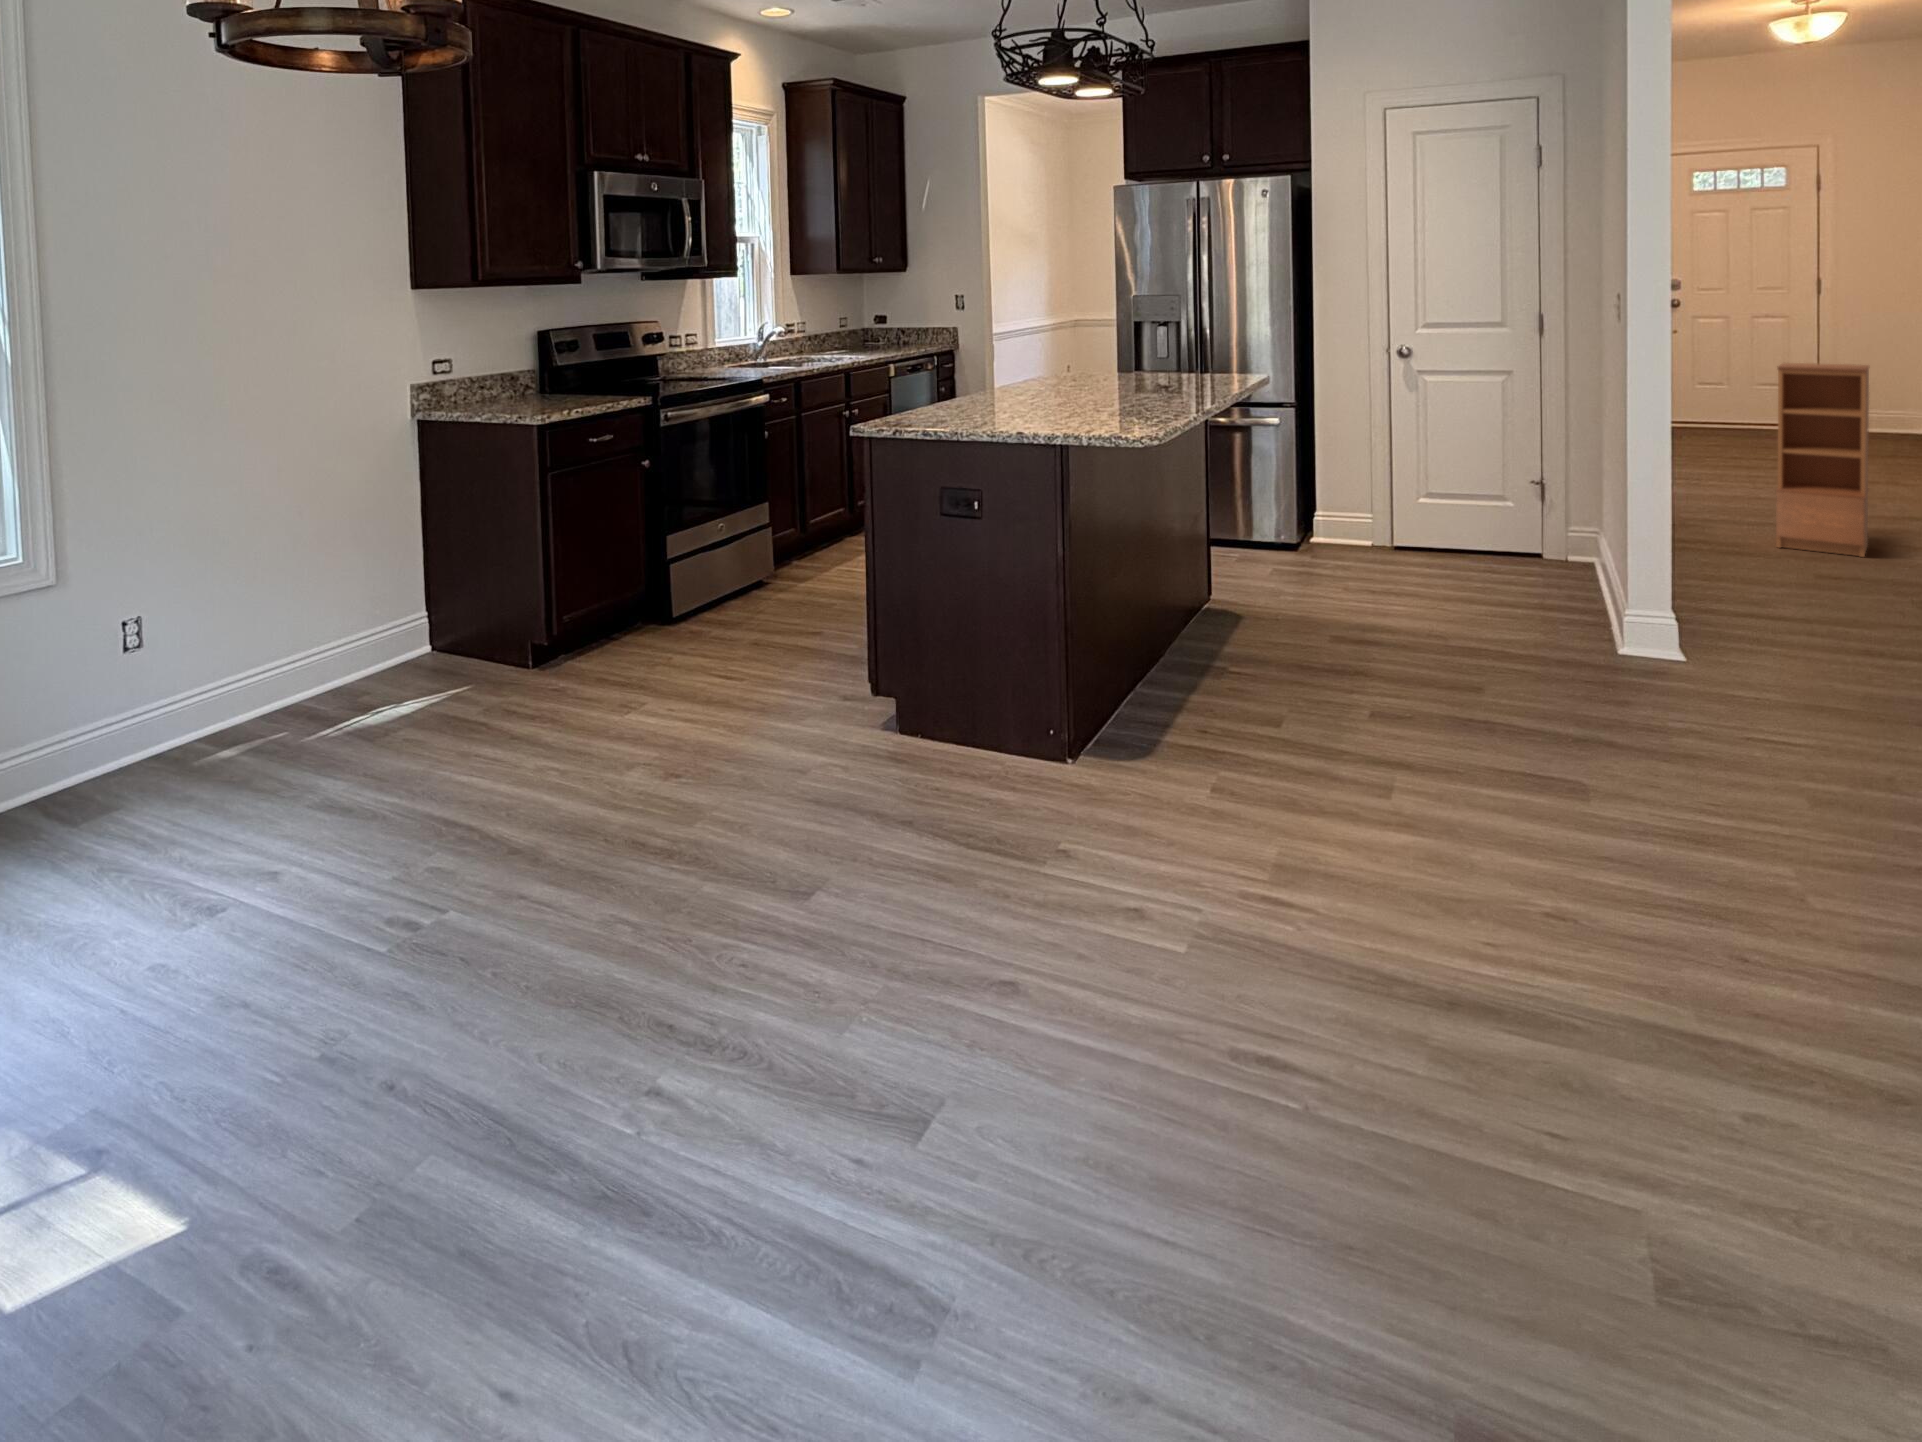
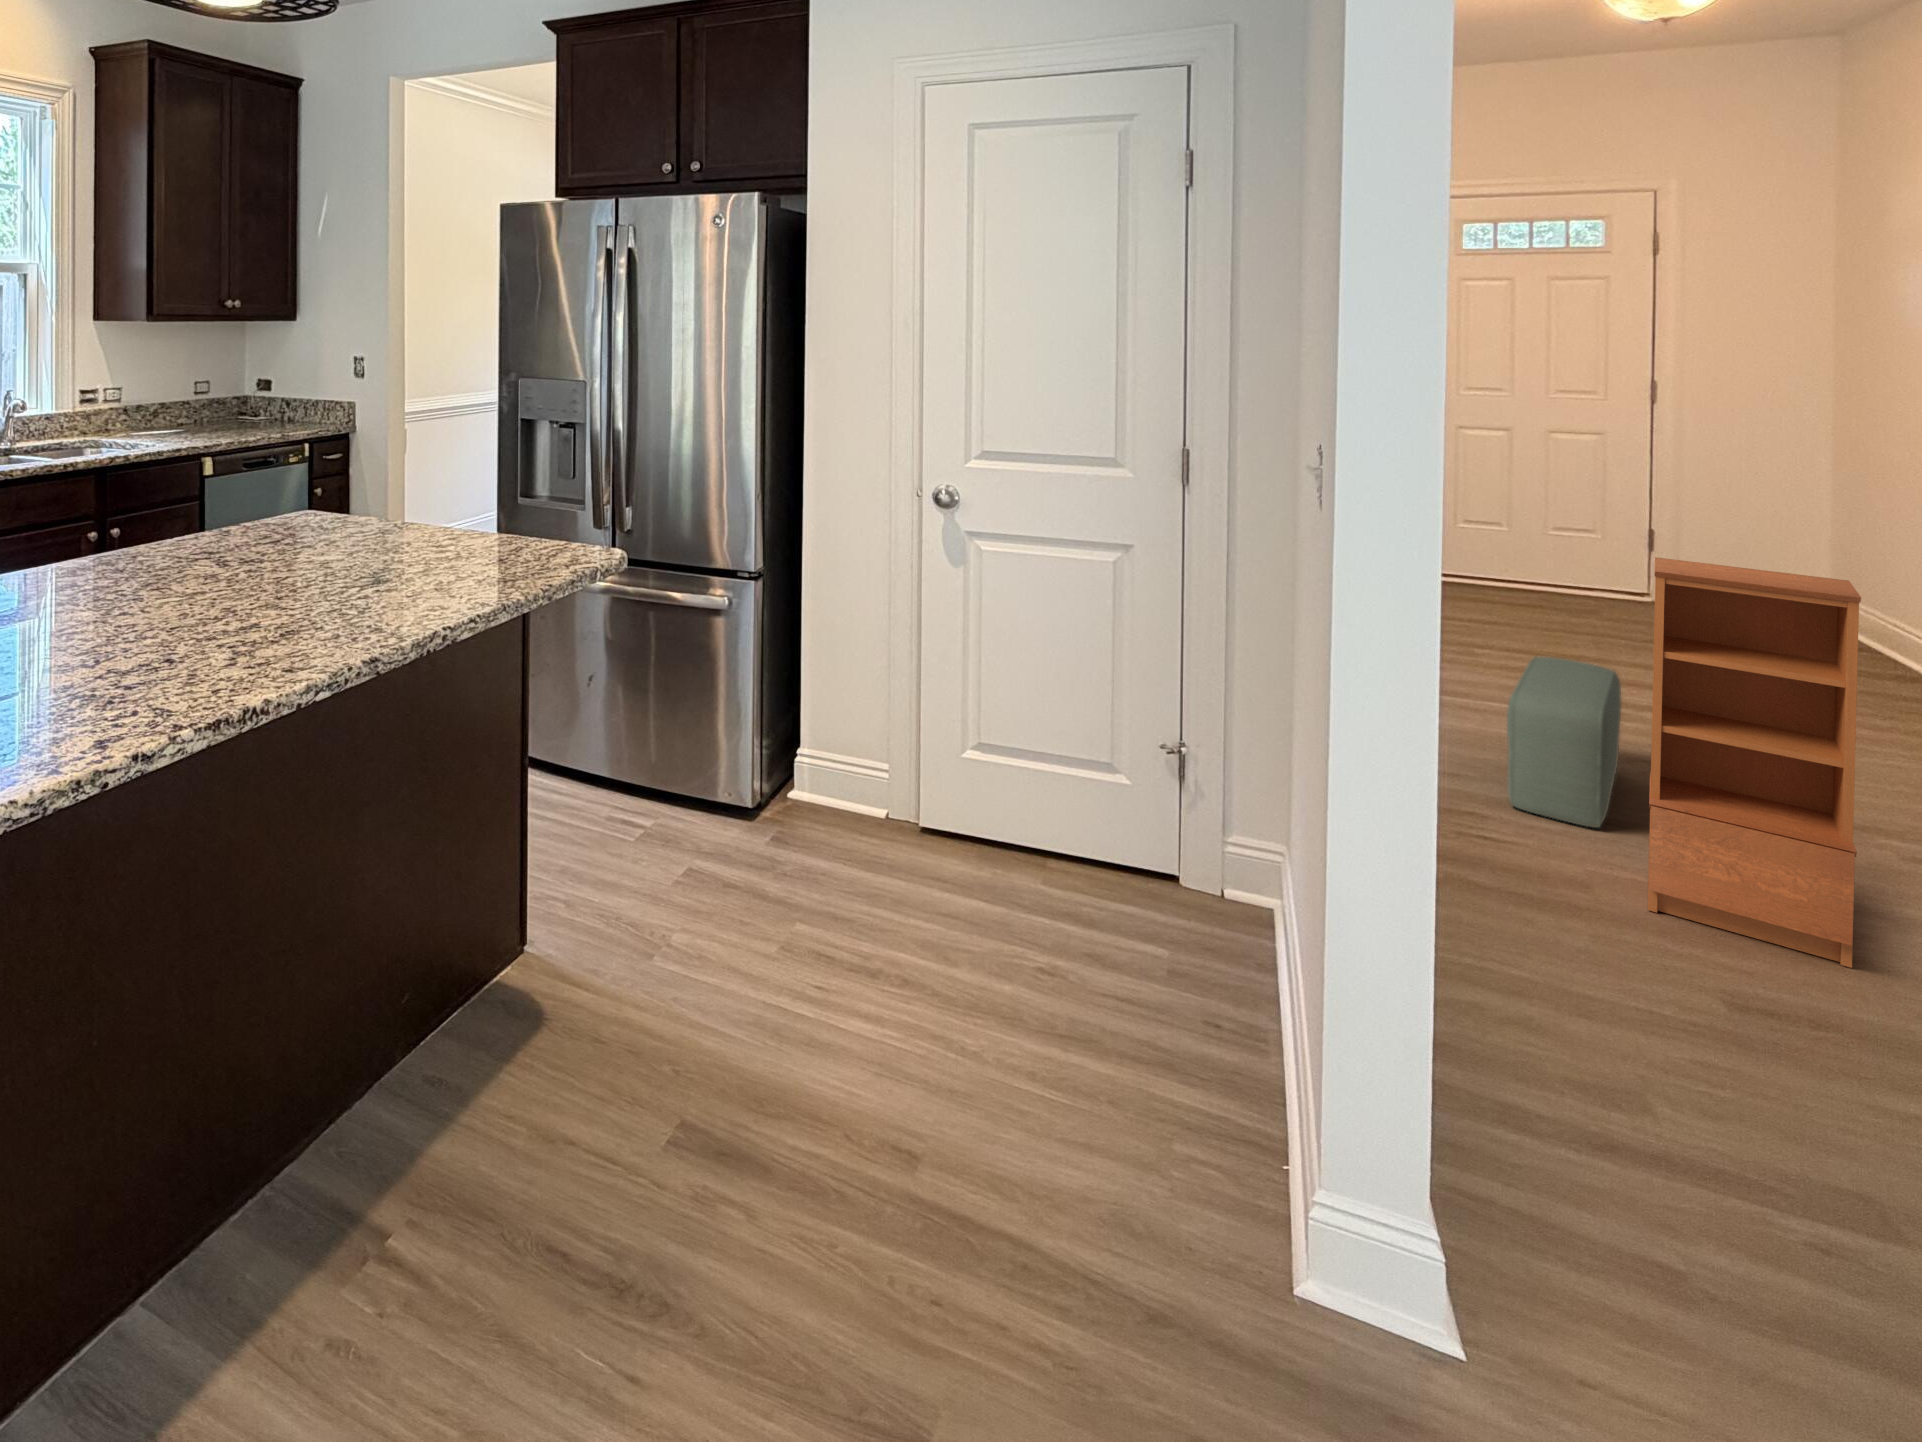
pouf: none [1718,440,1784,523] -> present [1507,657,1621,828]

